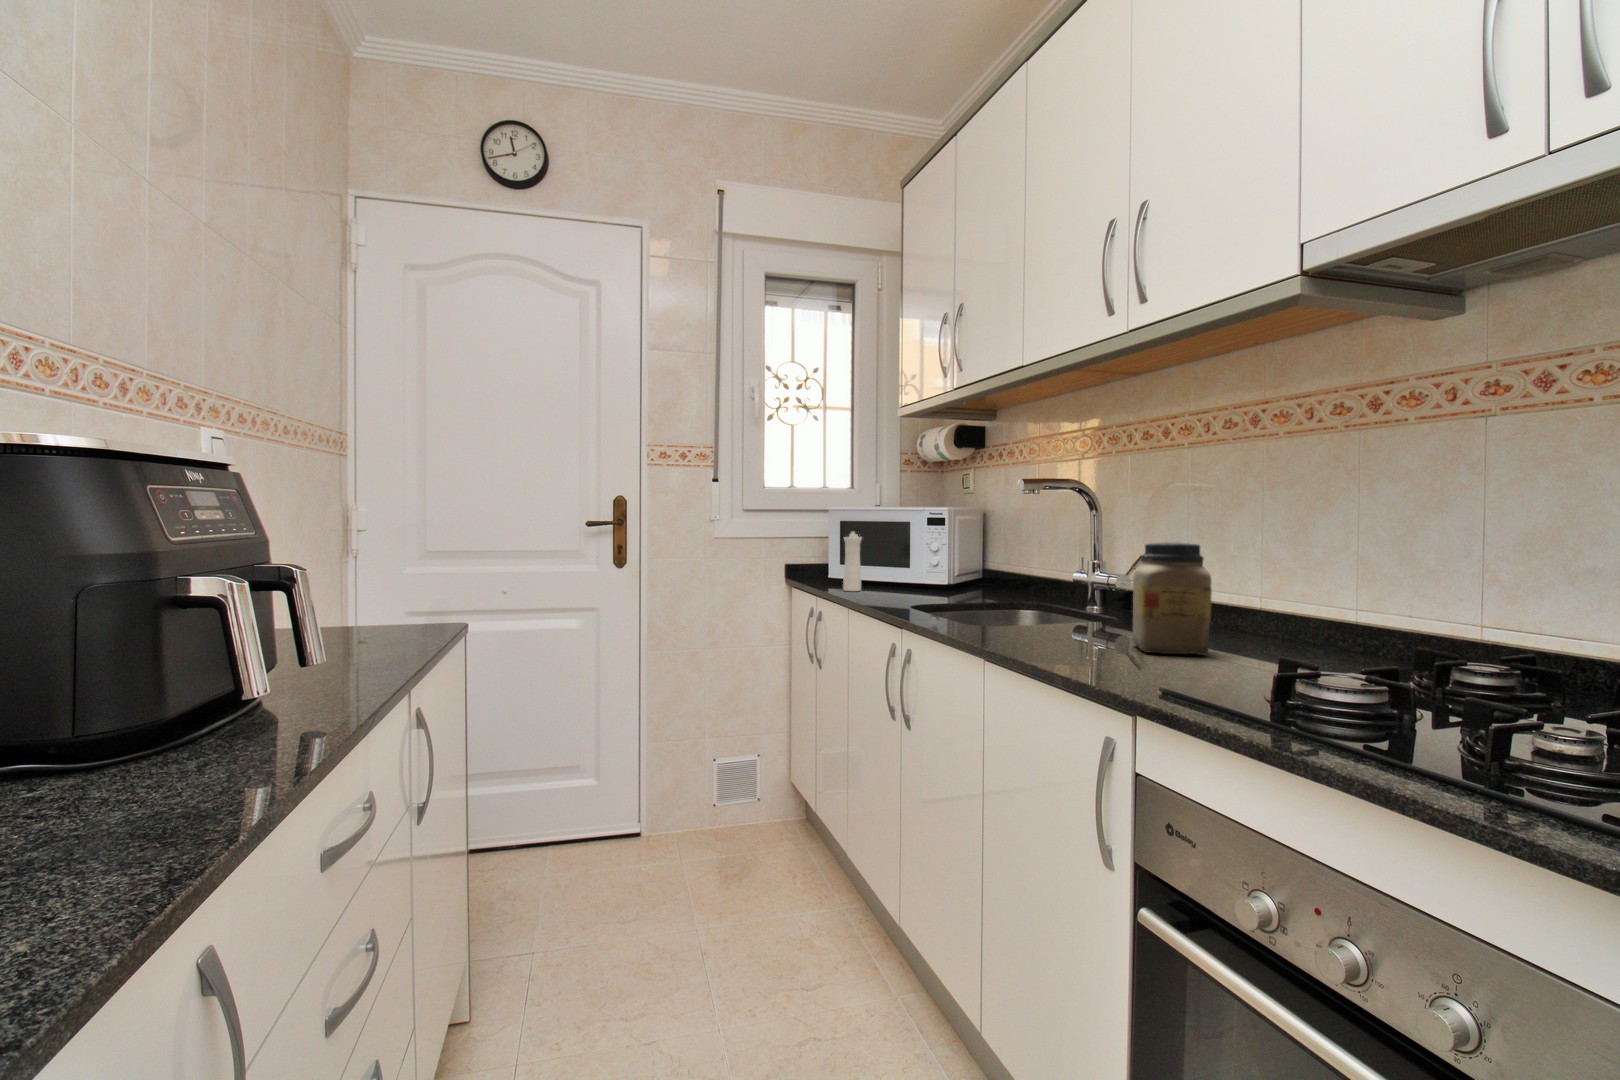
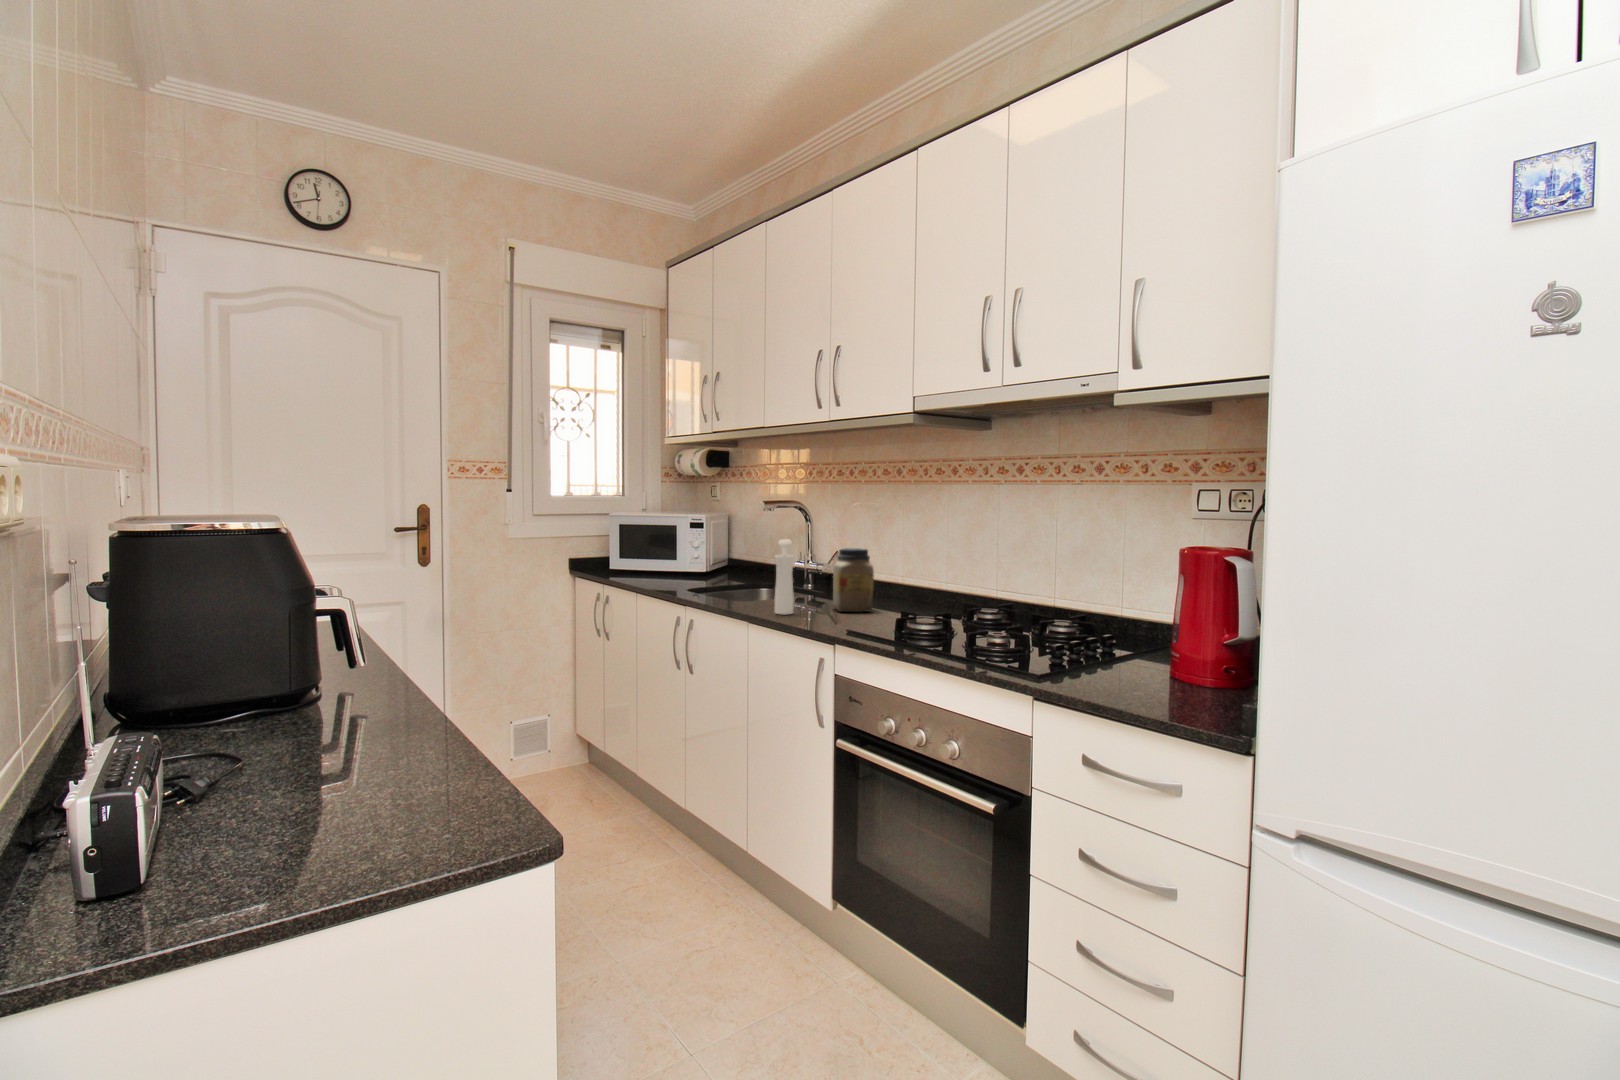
pepper mill: present [843,532,862,591] -> present [774,539,794,615]

